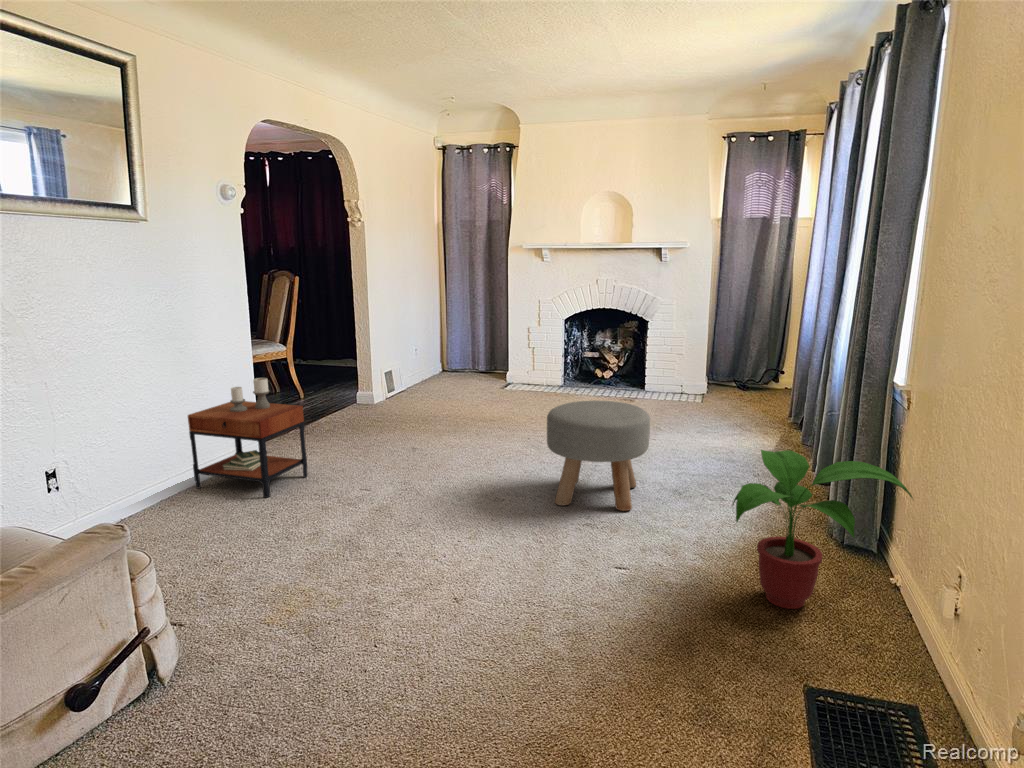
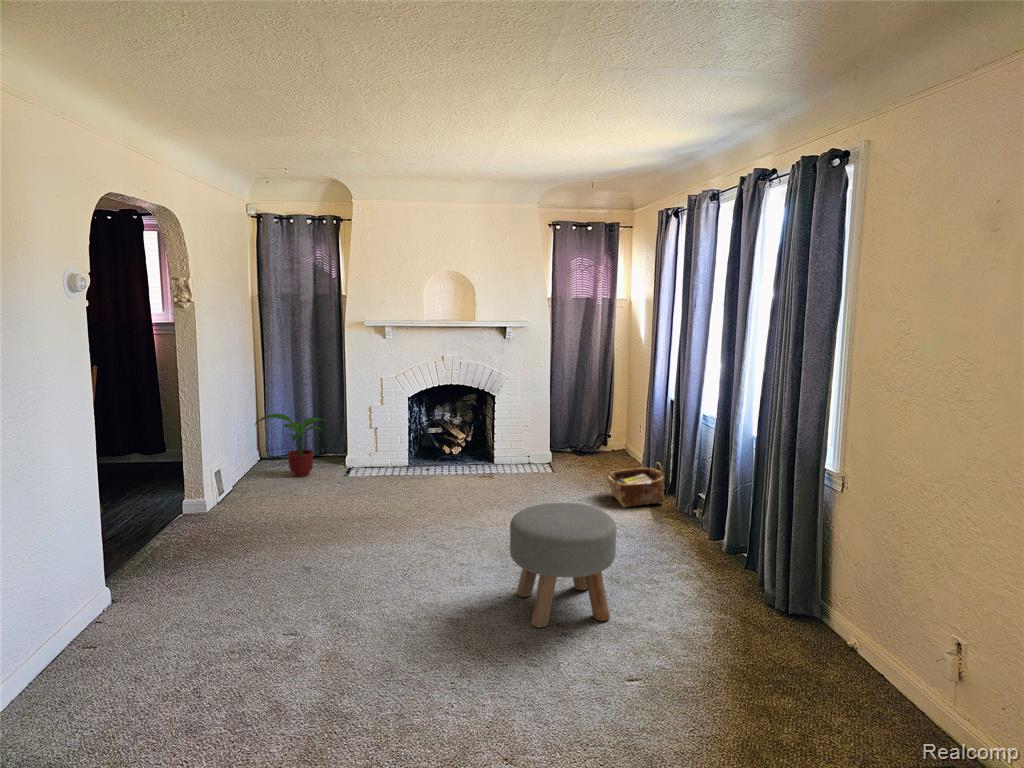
side table: present [188,378,308,498] -> none [25,532,204,712]
woven basket: none [732,392,796,436] -> present [607,462,664,507]
potted plant: present [732,450,913,609] -> present [255,414,327,477]

